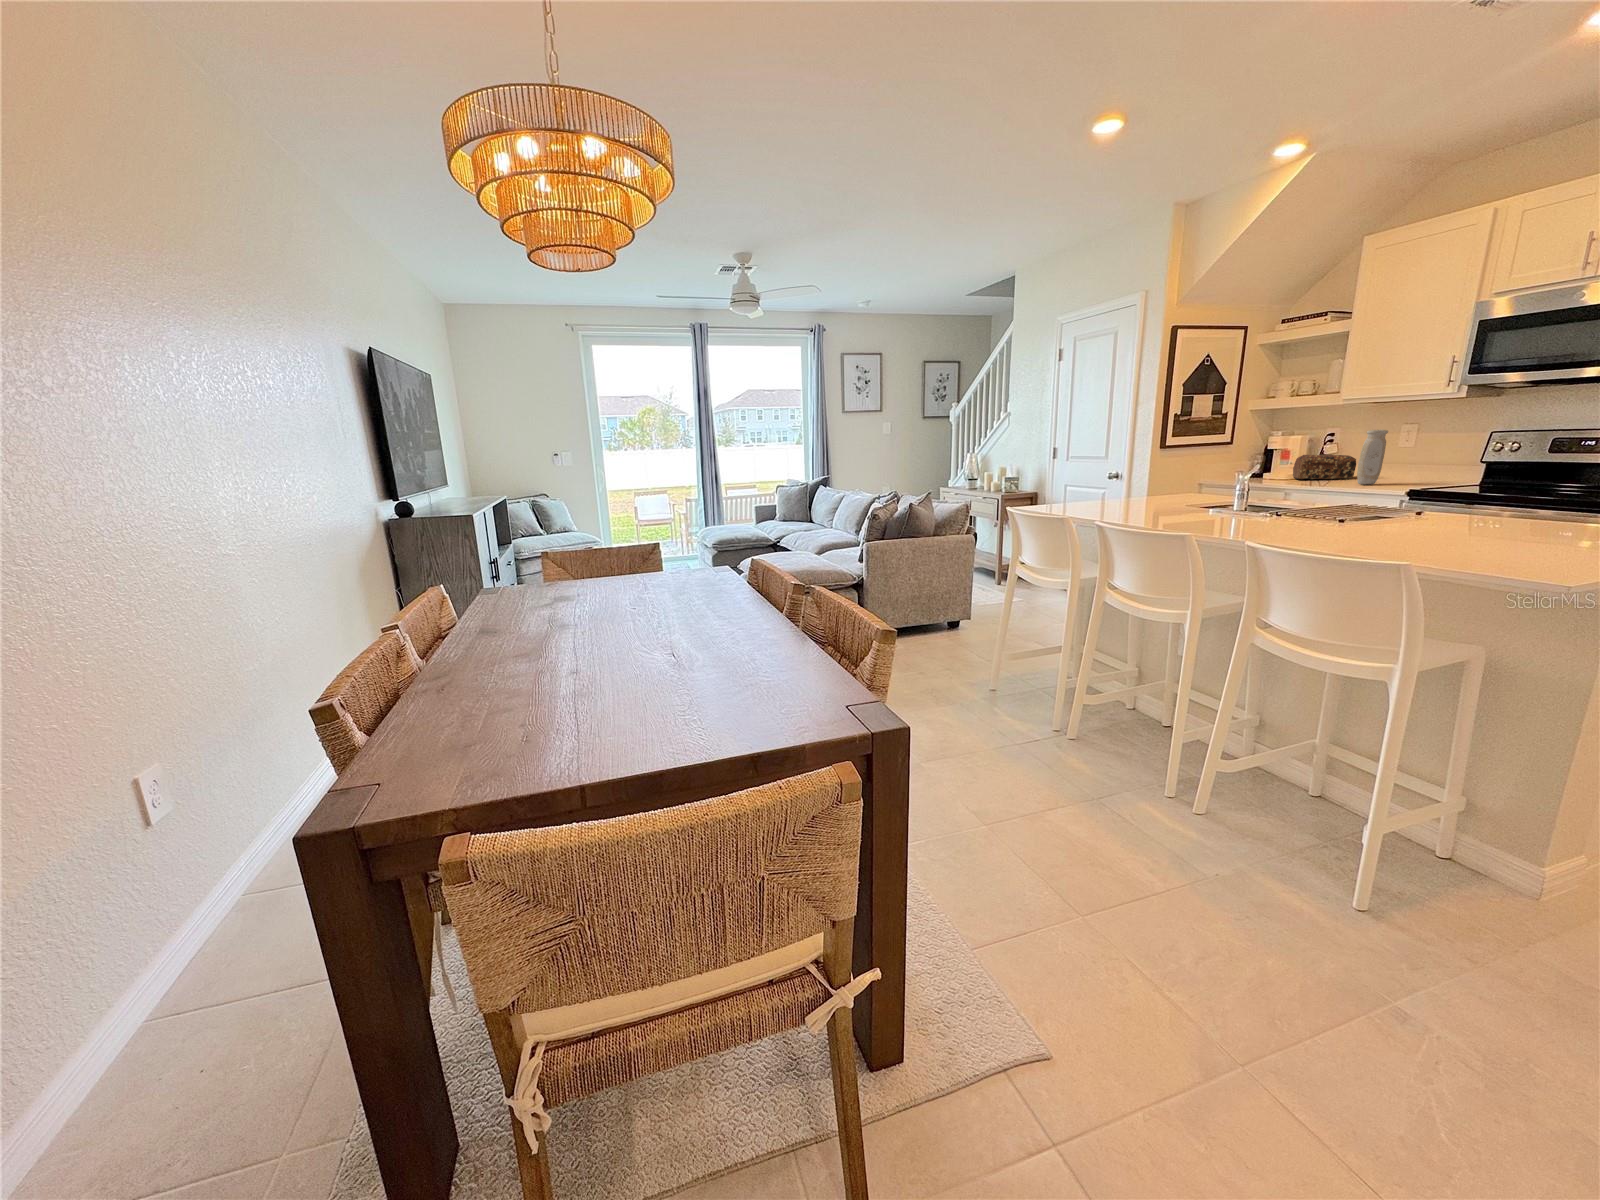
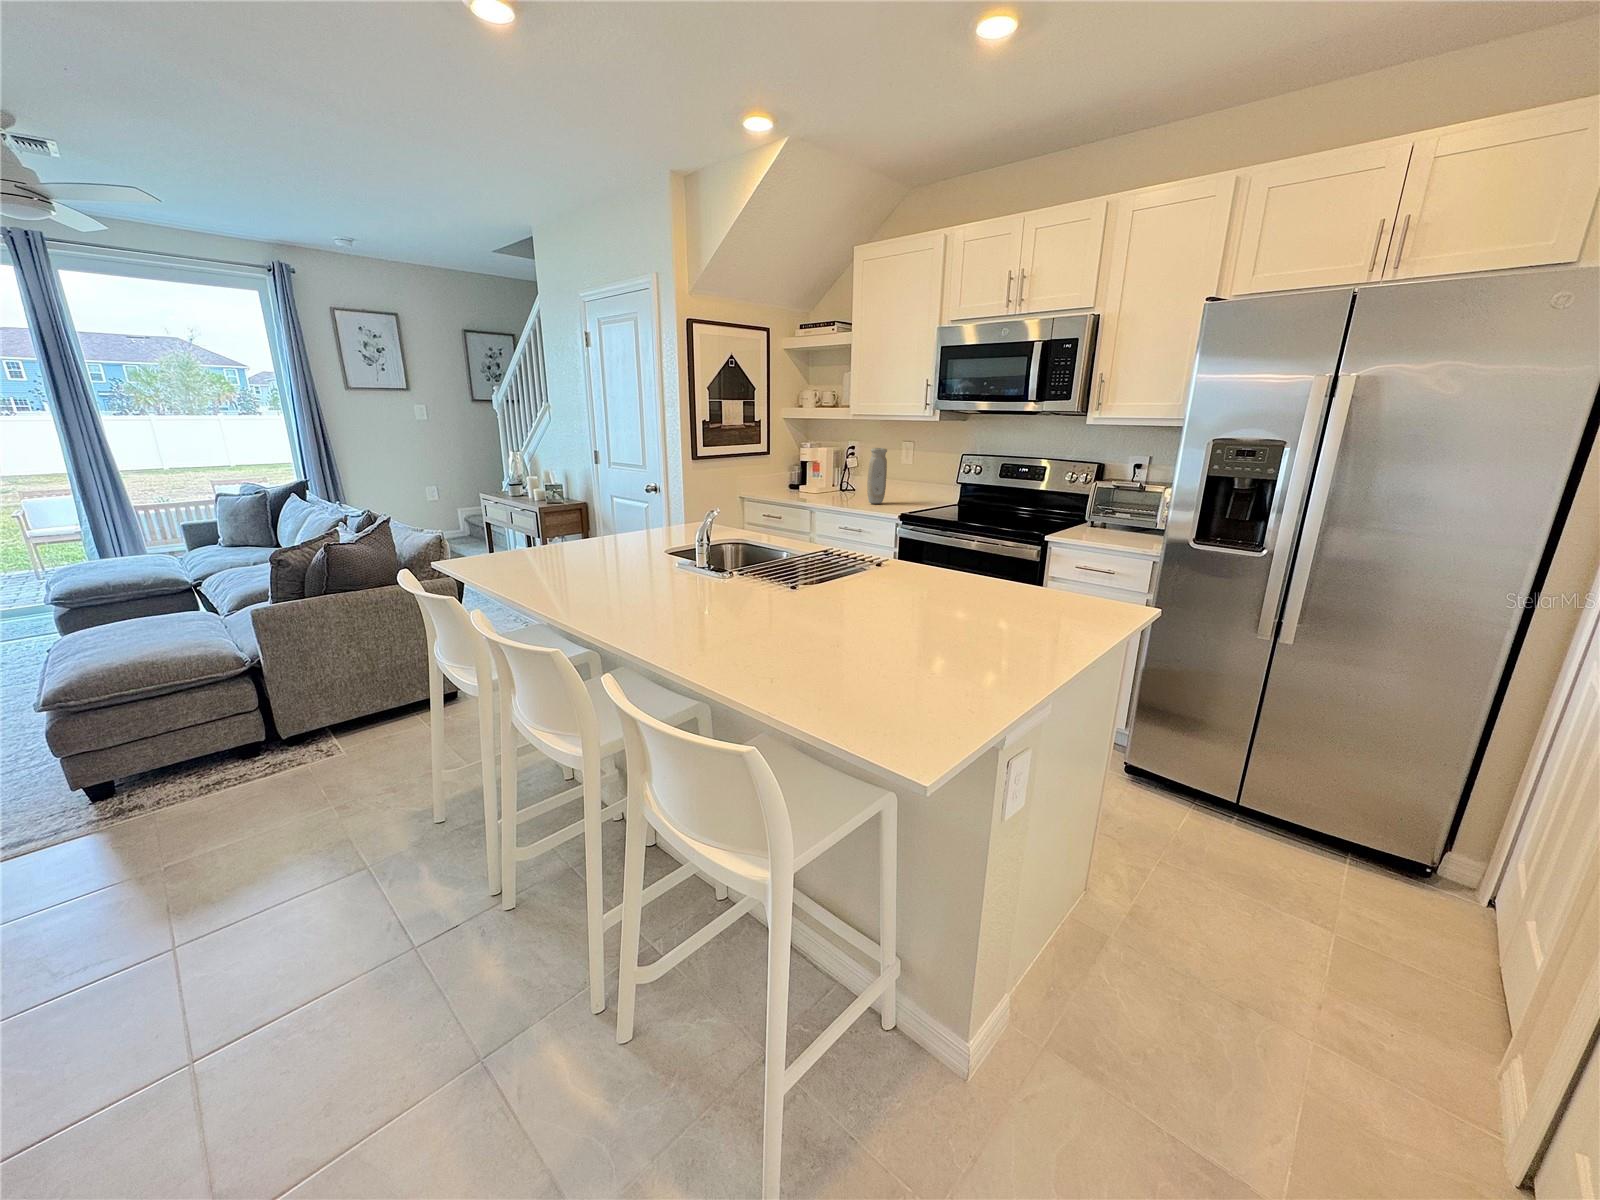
bread loaf: present [1293,454,1356,479] -> none [821,470,870,496]

